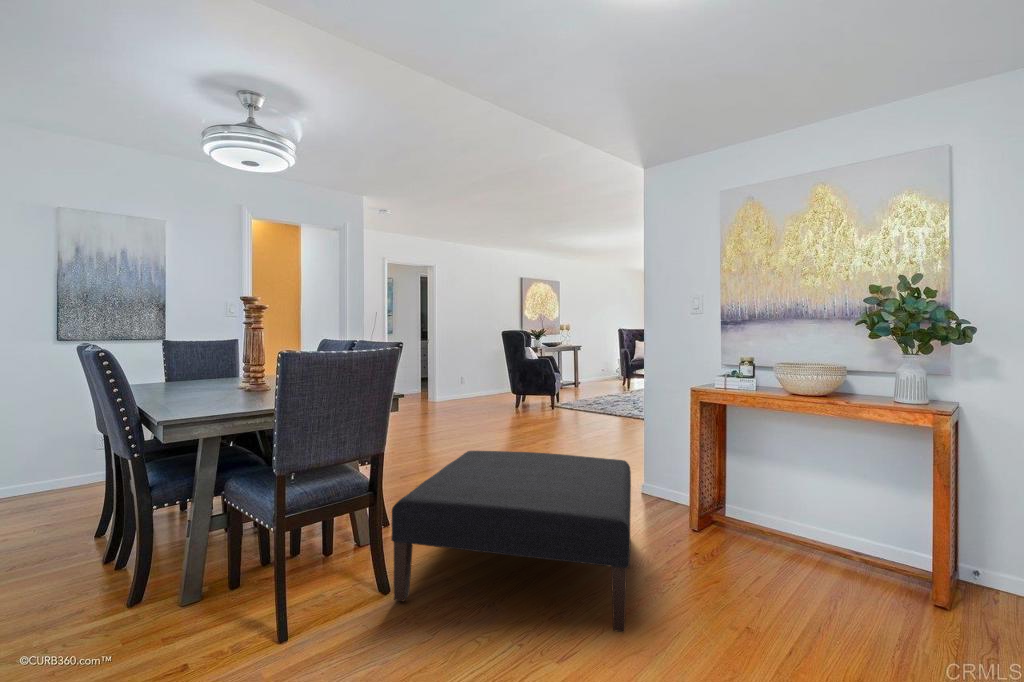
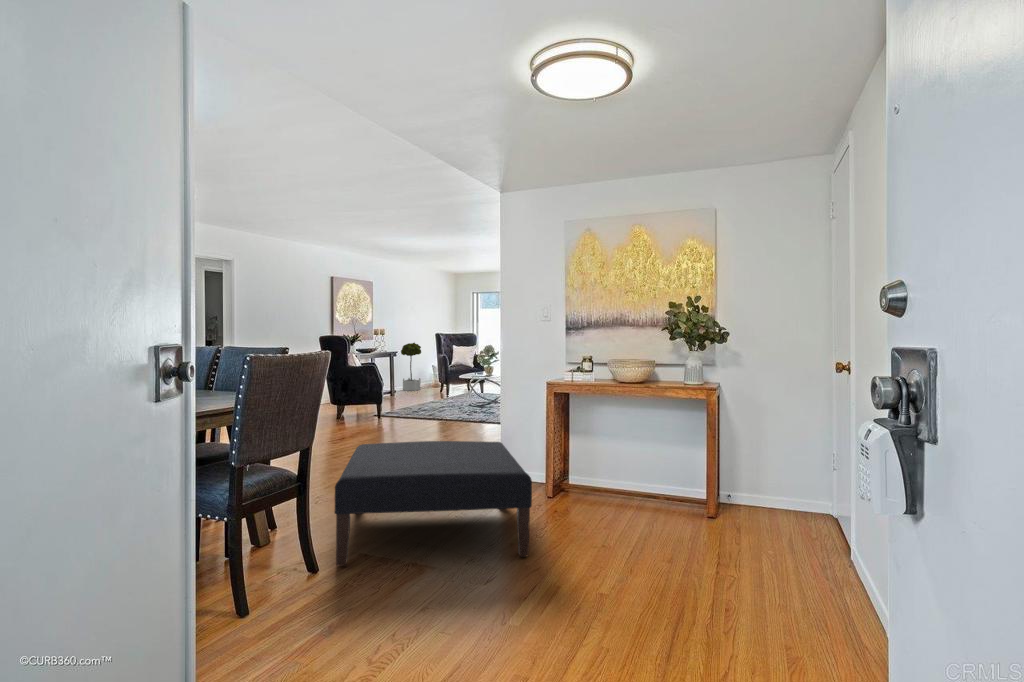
potted tree: none [588,337,607,383] -> present [401,343,421,391]

